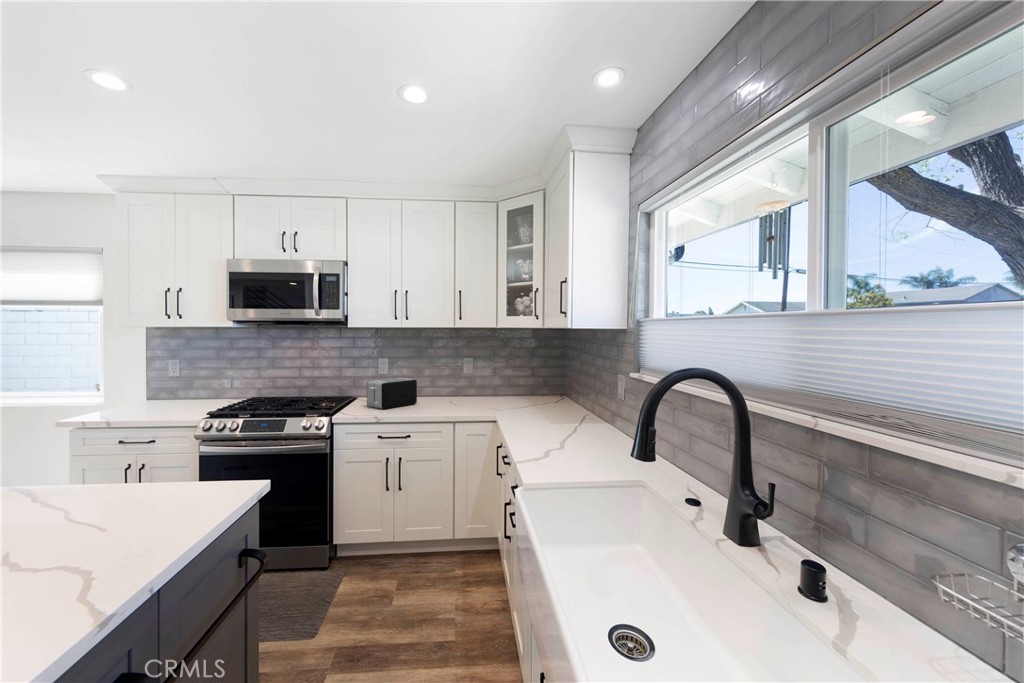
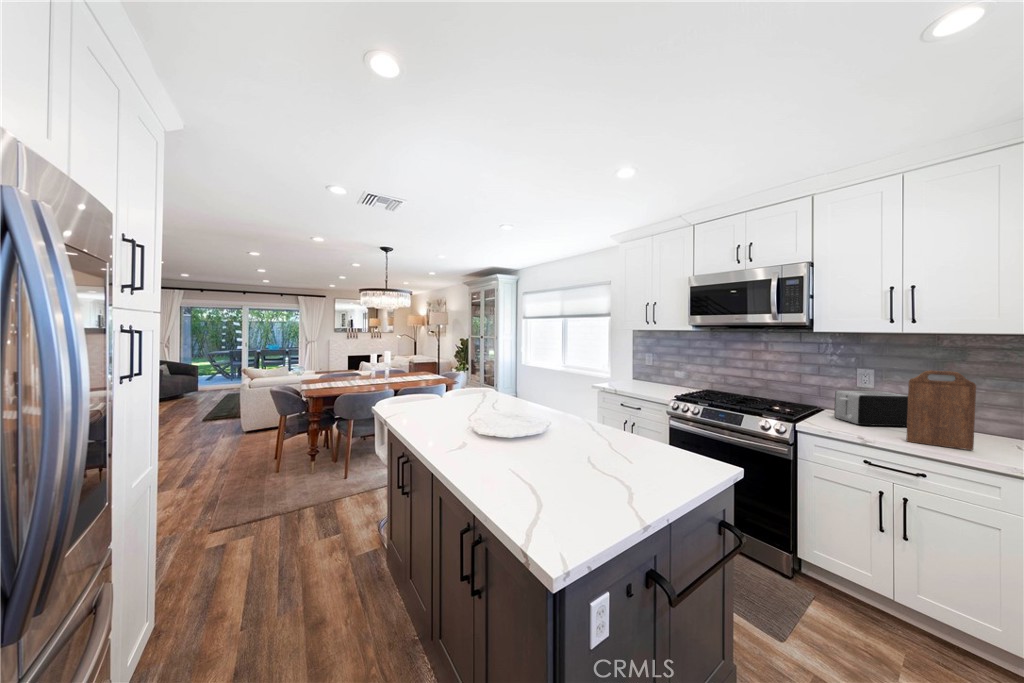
cutting board: none [408,358,442,416] -> present [906,370,976,450]

